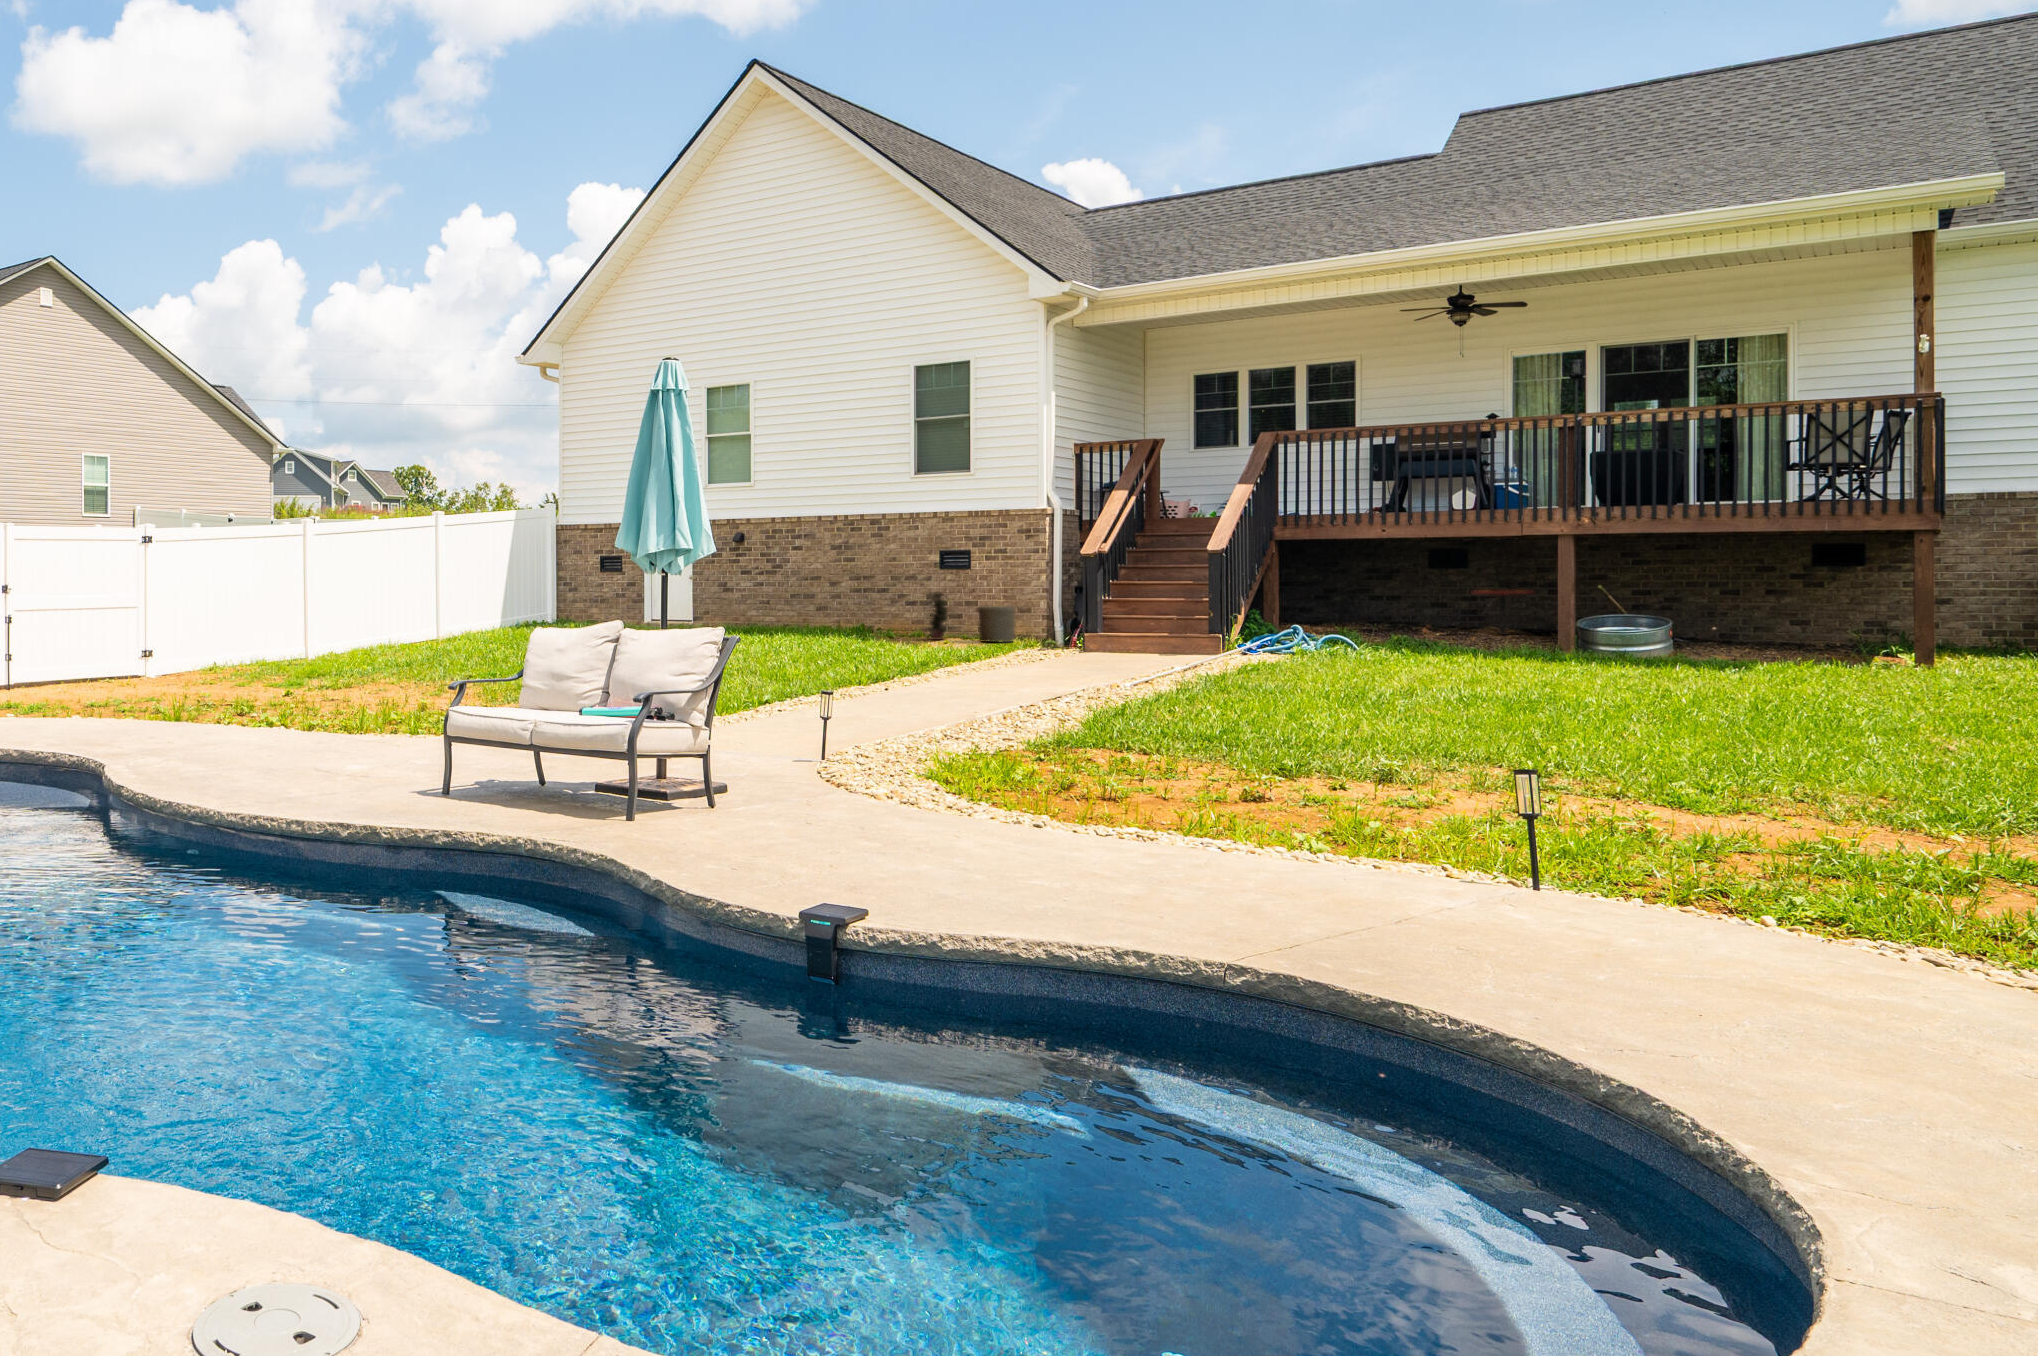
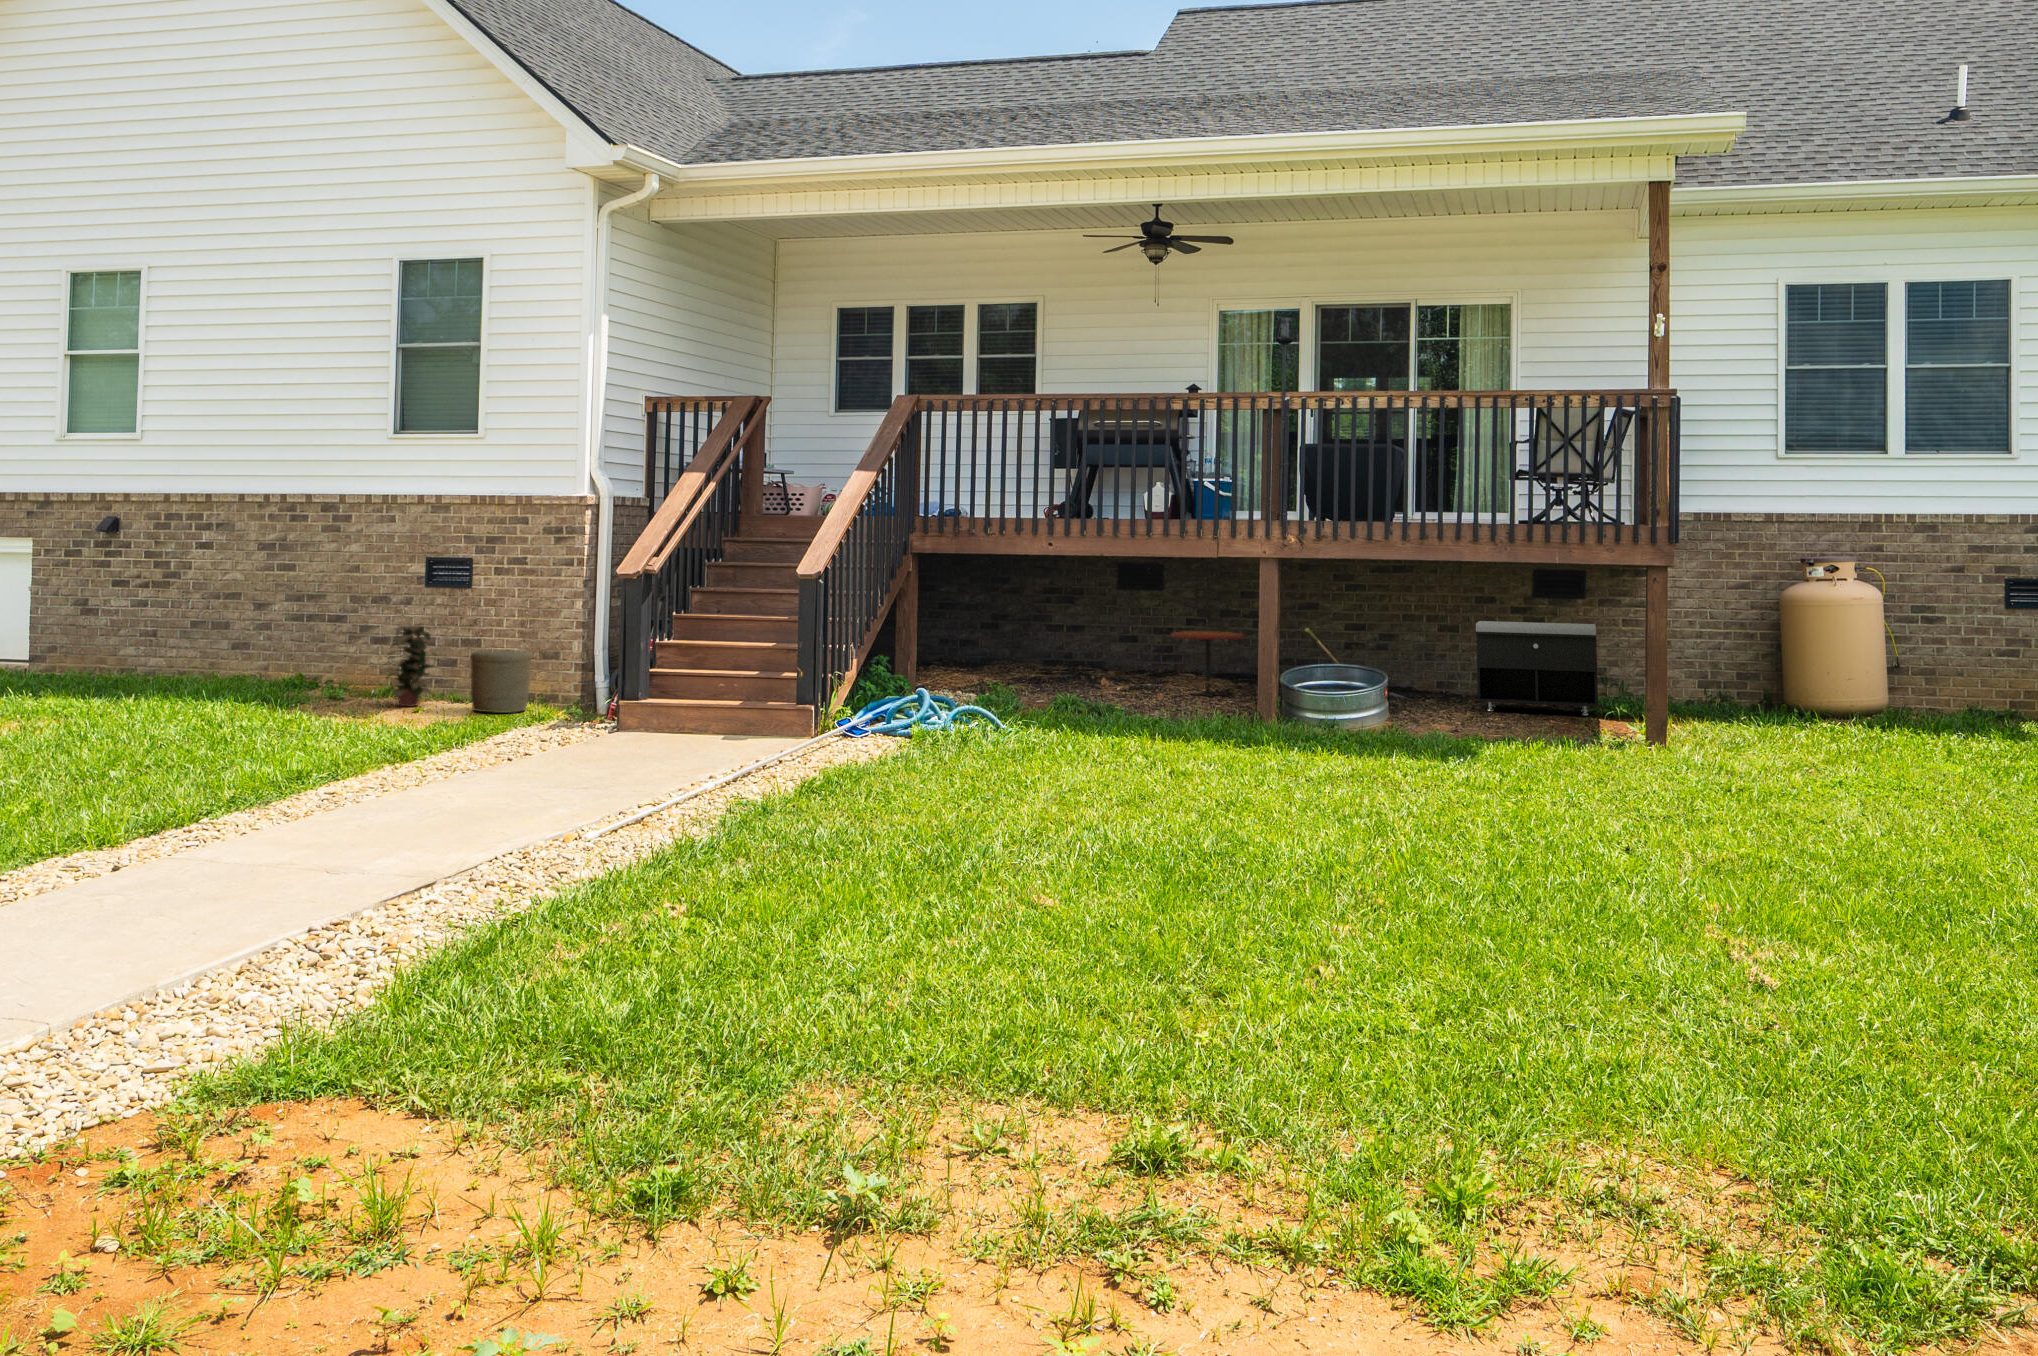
storage bench: none [1744,577,1859,645] -> present [1476,621,1598,715]

